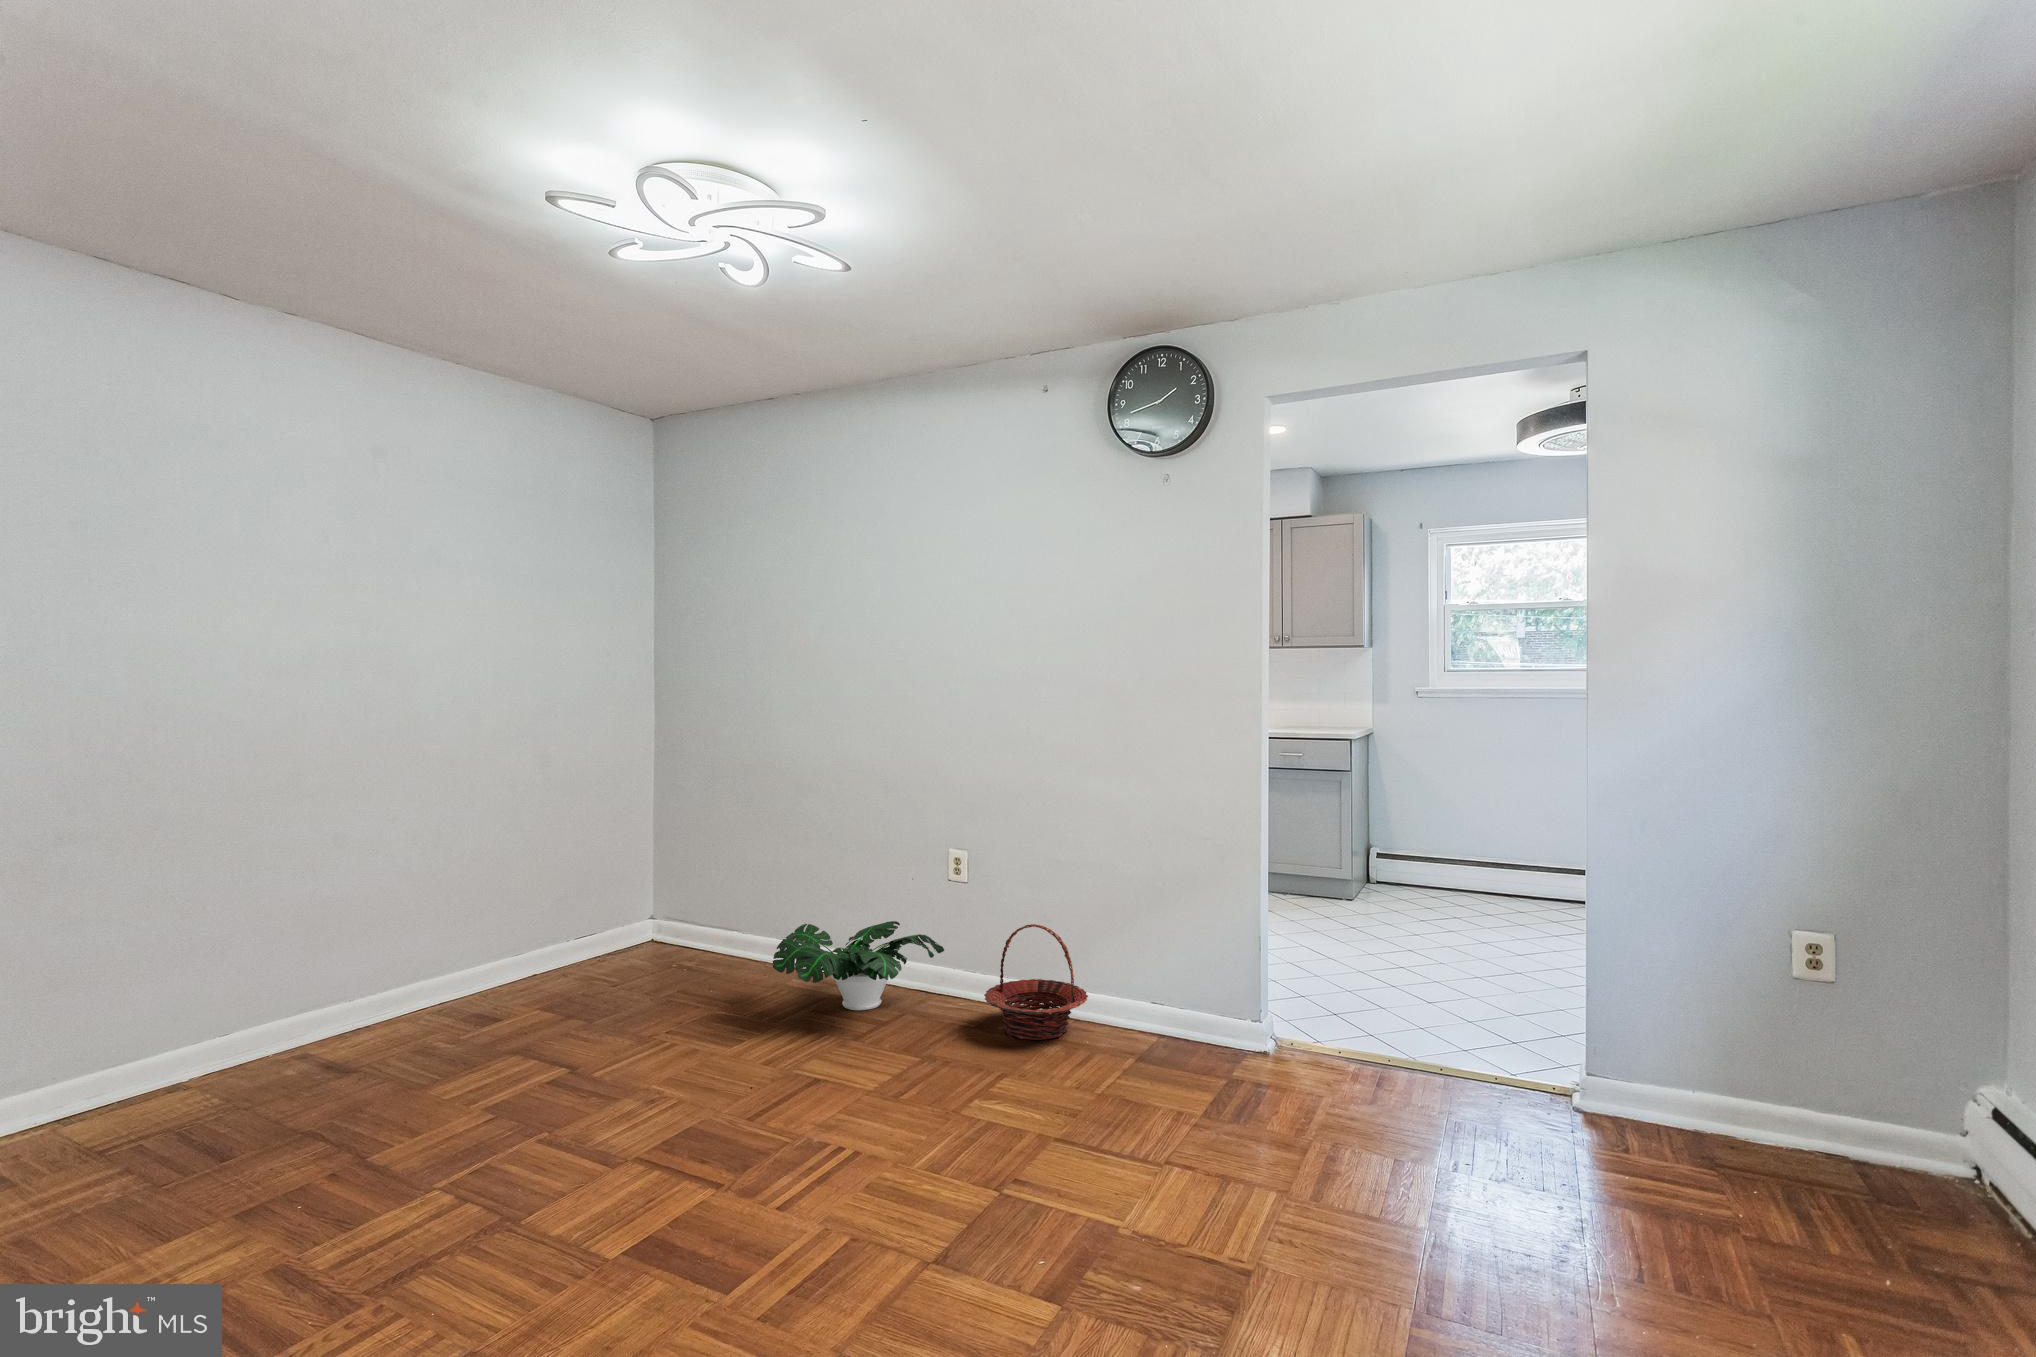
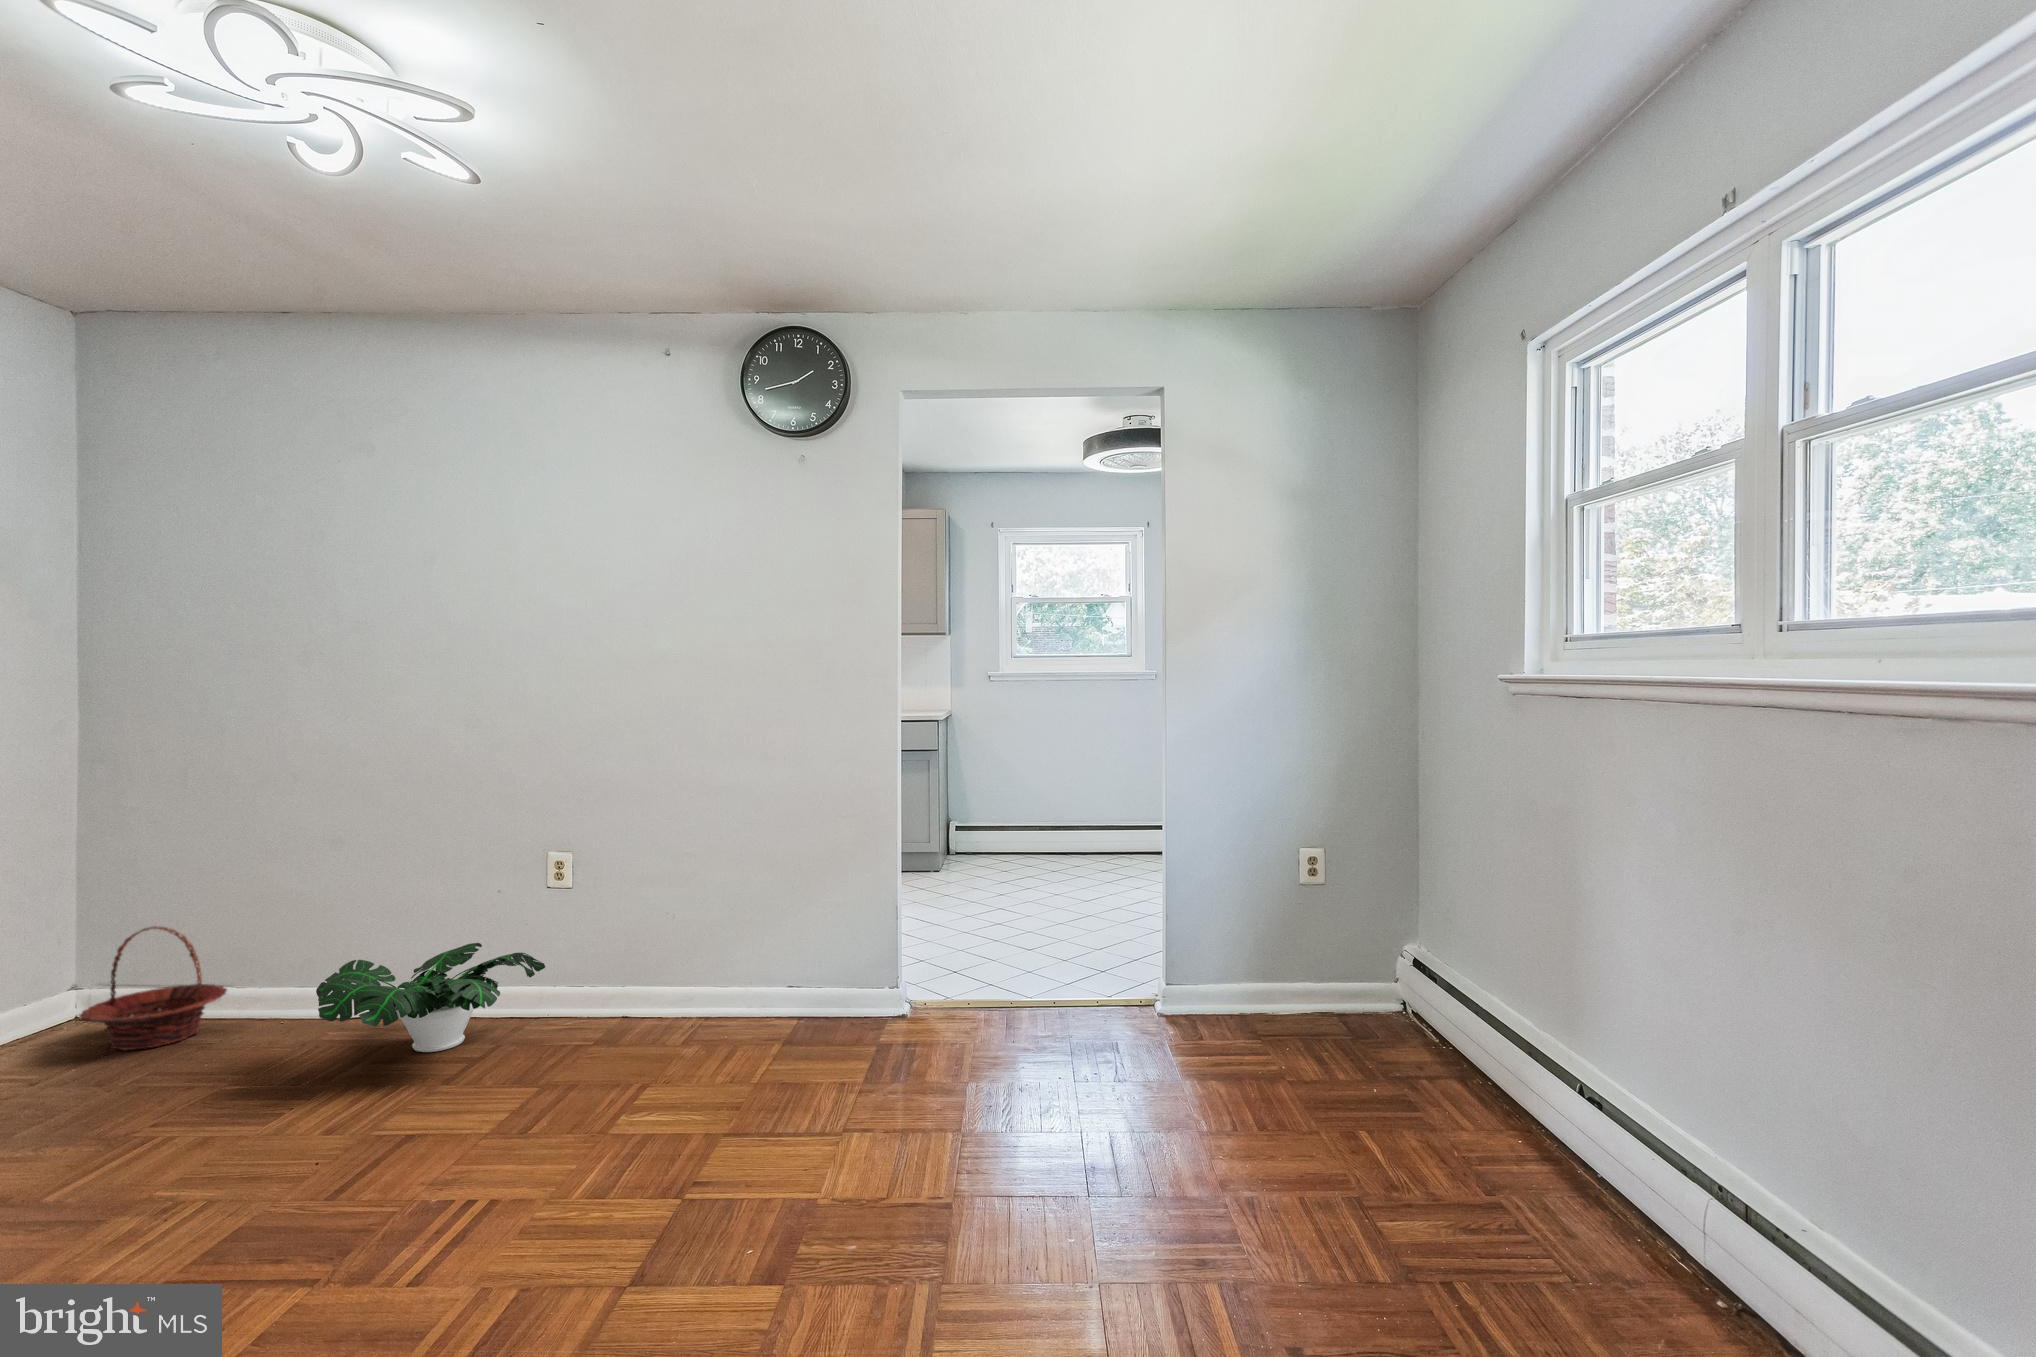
basket: present [984,924,1088,1040] -> present [79,926,227,1050]

